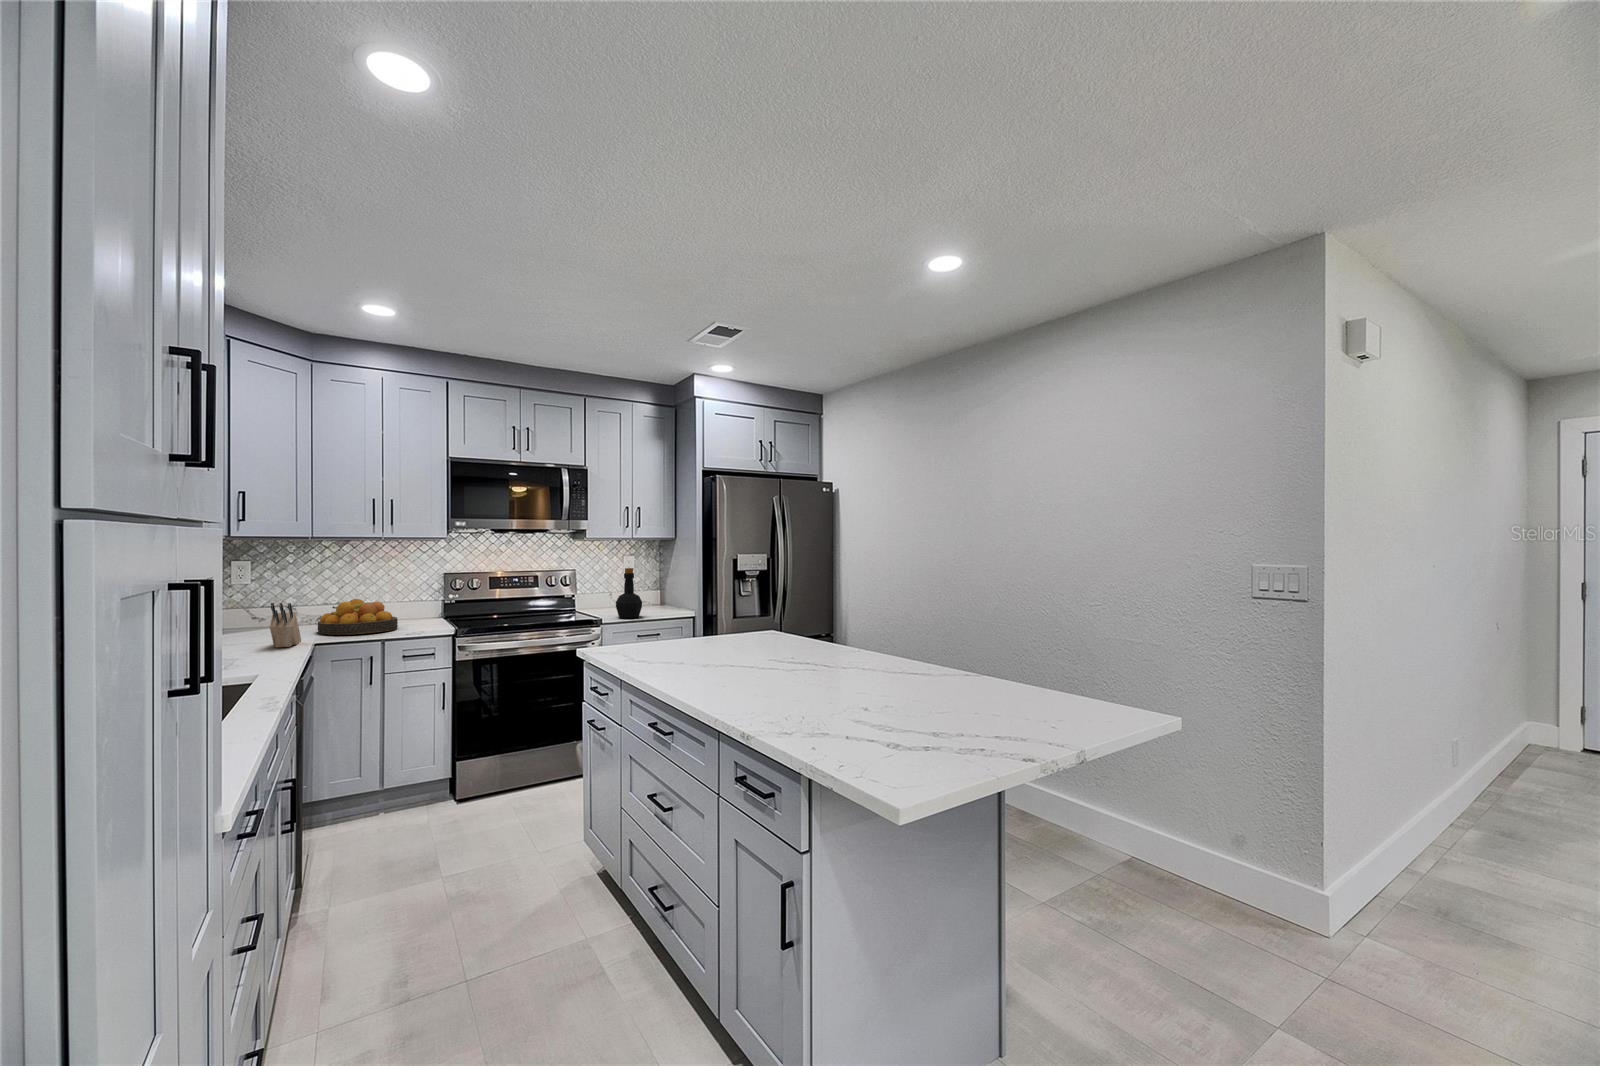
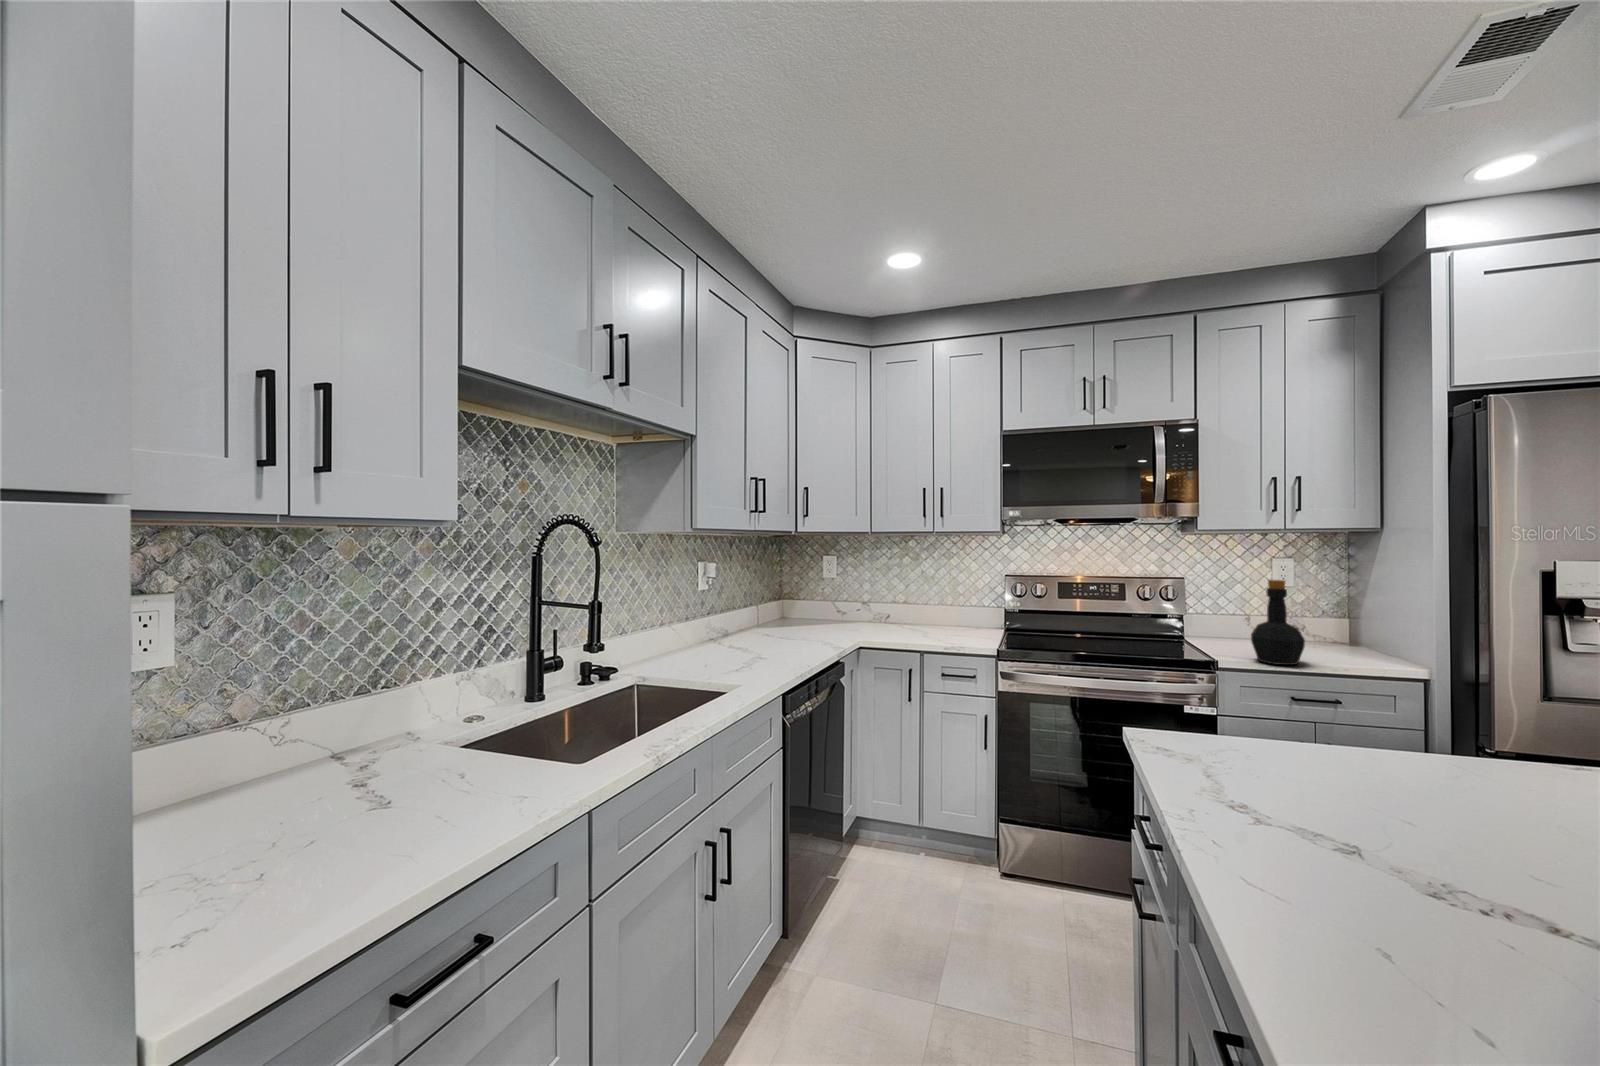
fruit bowl: present [318,599,398,635] -> none [870,600,945,641]
knife block: present [270,603,301,647] -> none [808,602,846,649]

